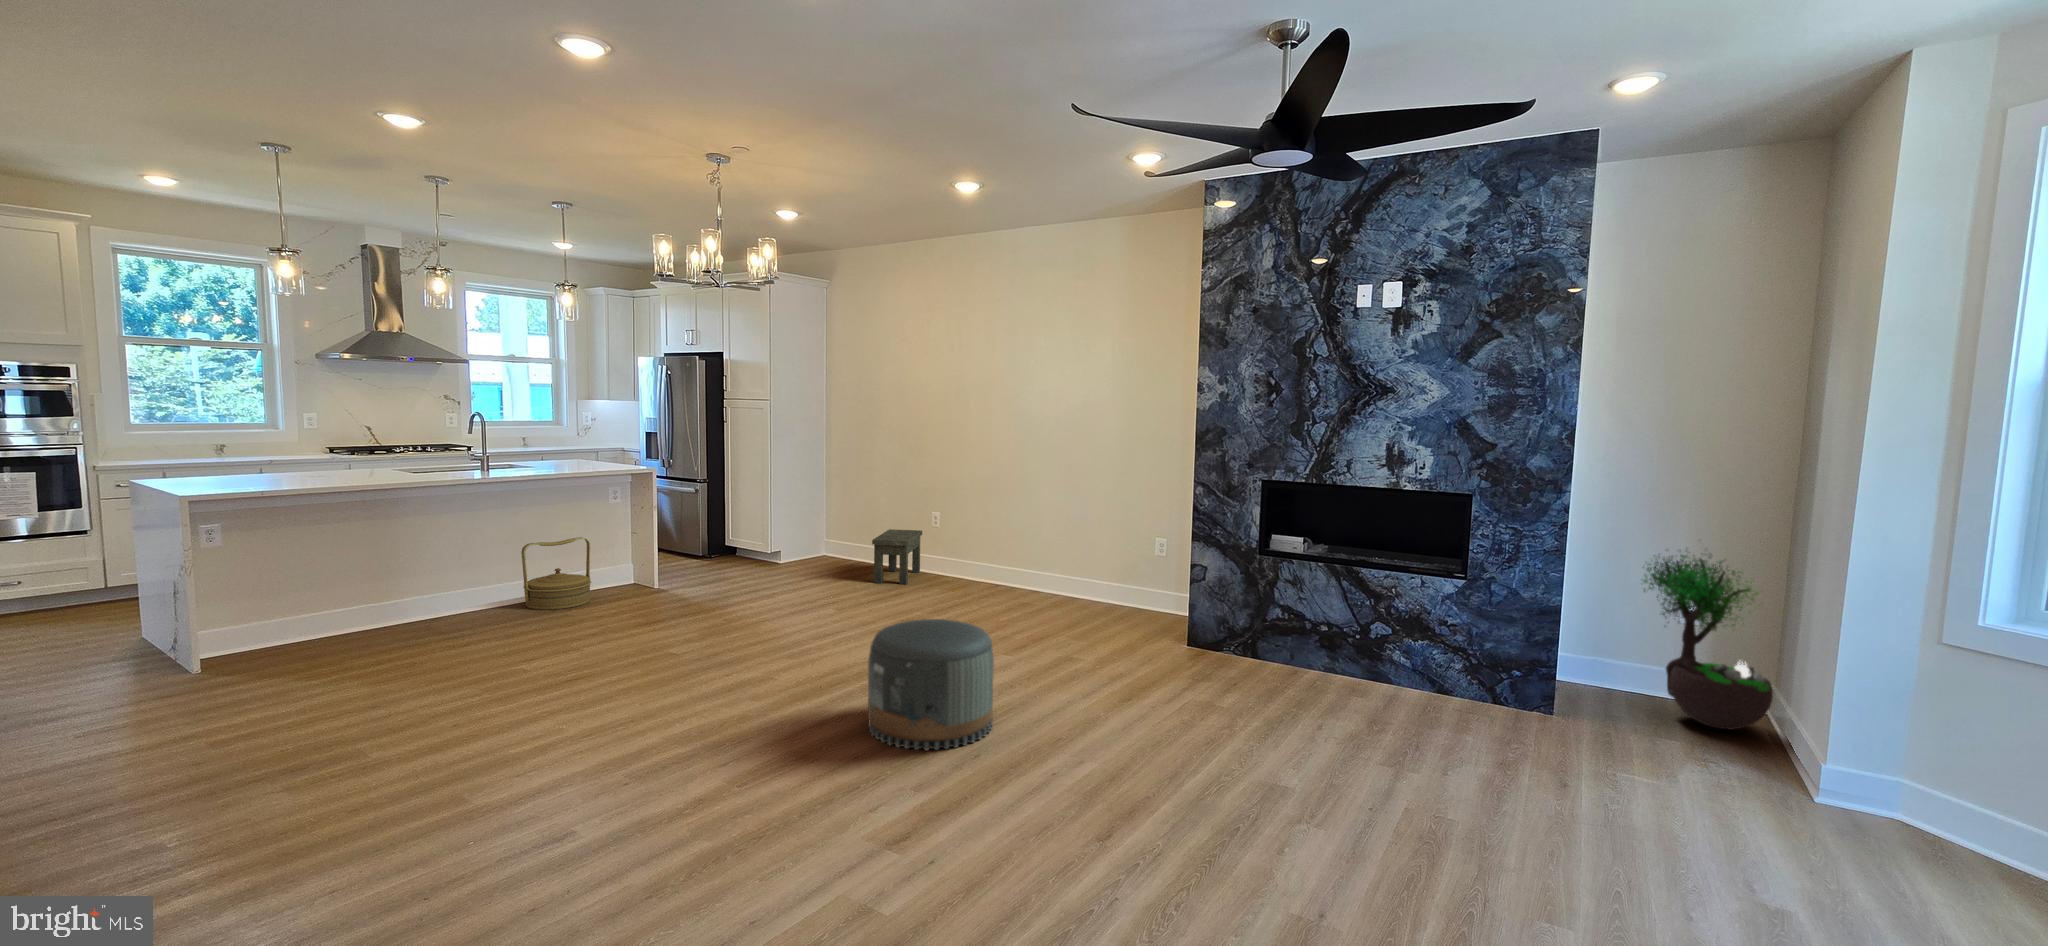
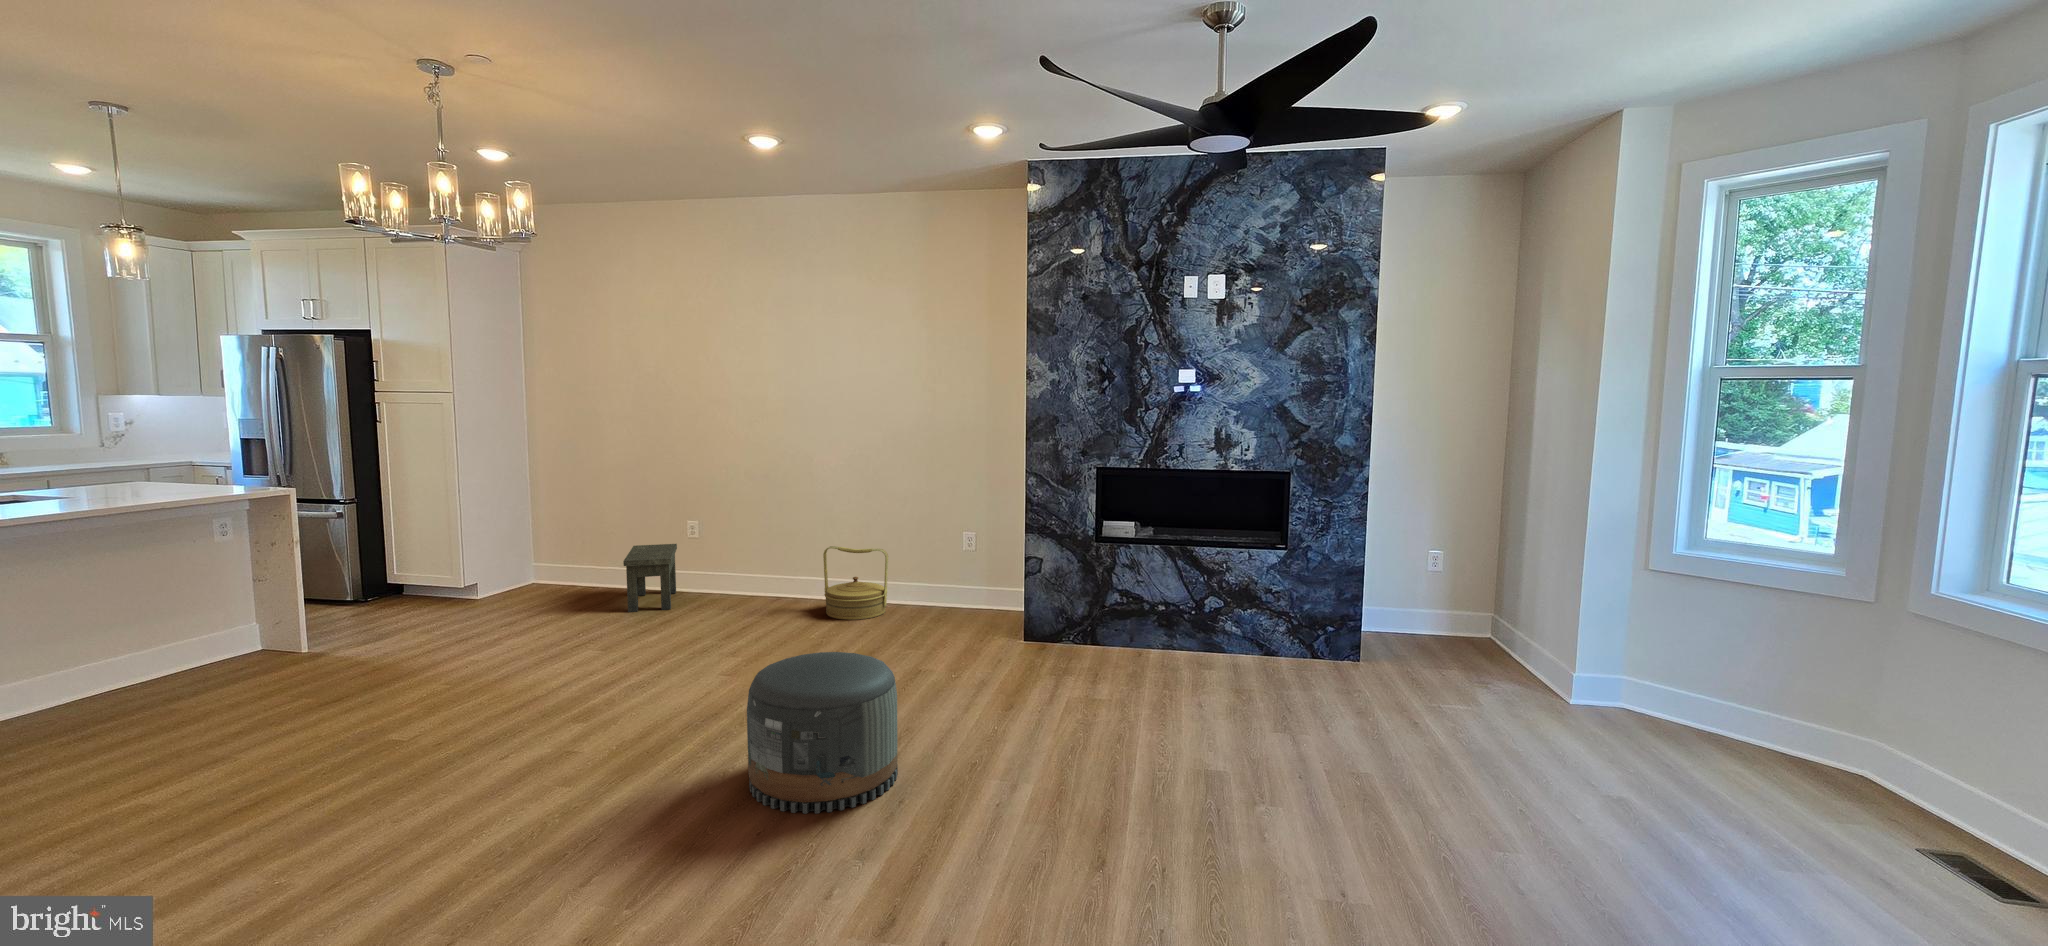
woven basket: present [521,537,591,610] -> present [823,546,888,620]
potted tree: present [1641,550,1773,729] -> none [1405,499,1507,654]

